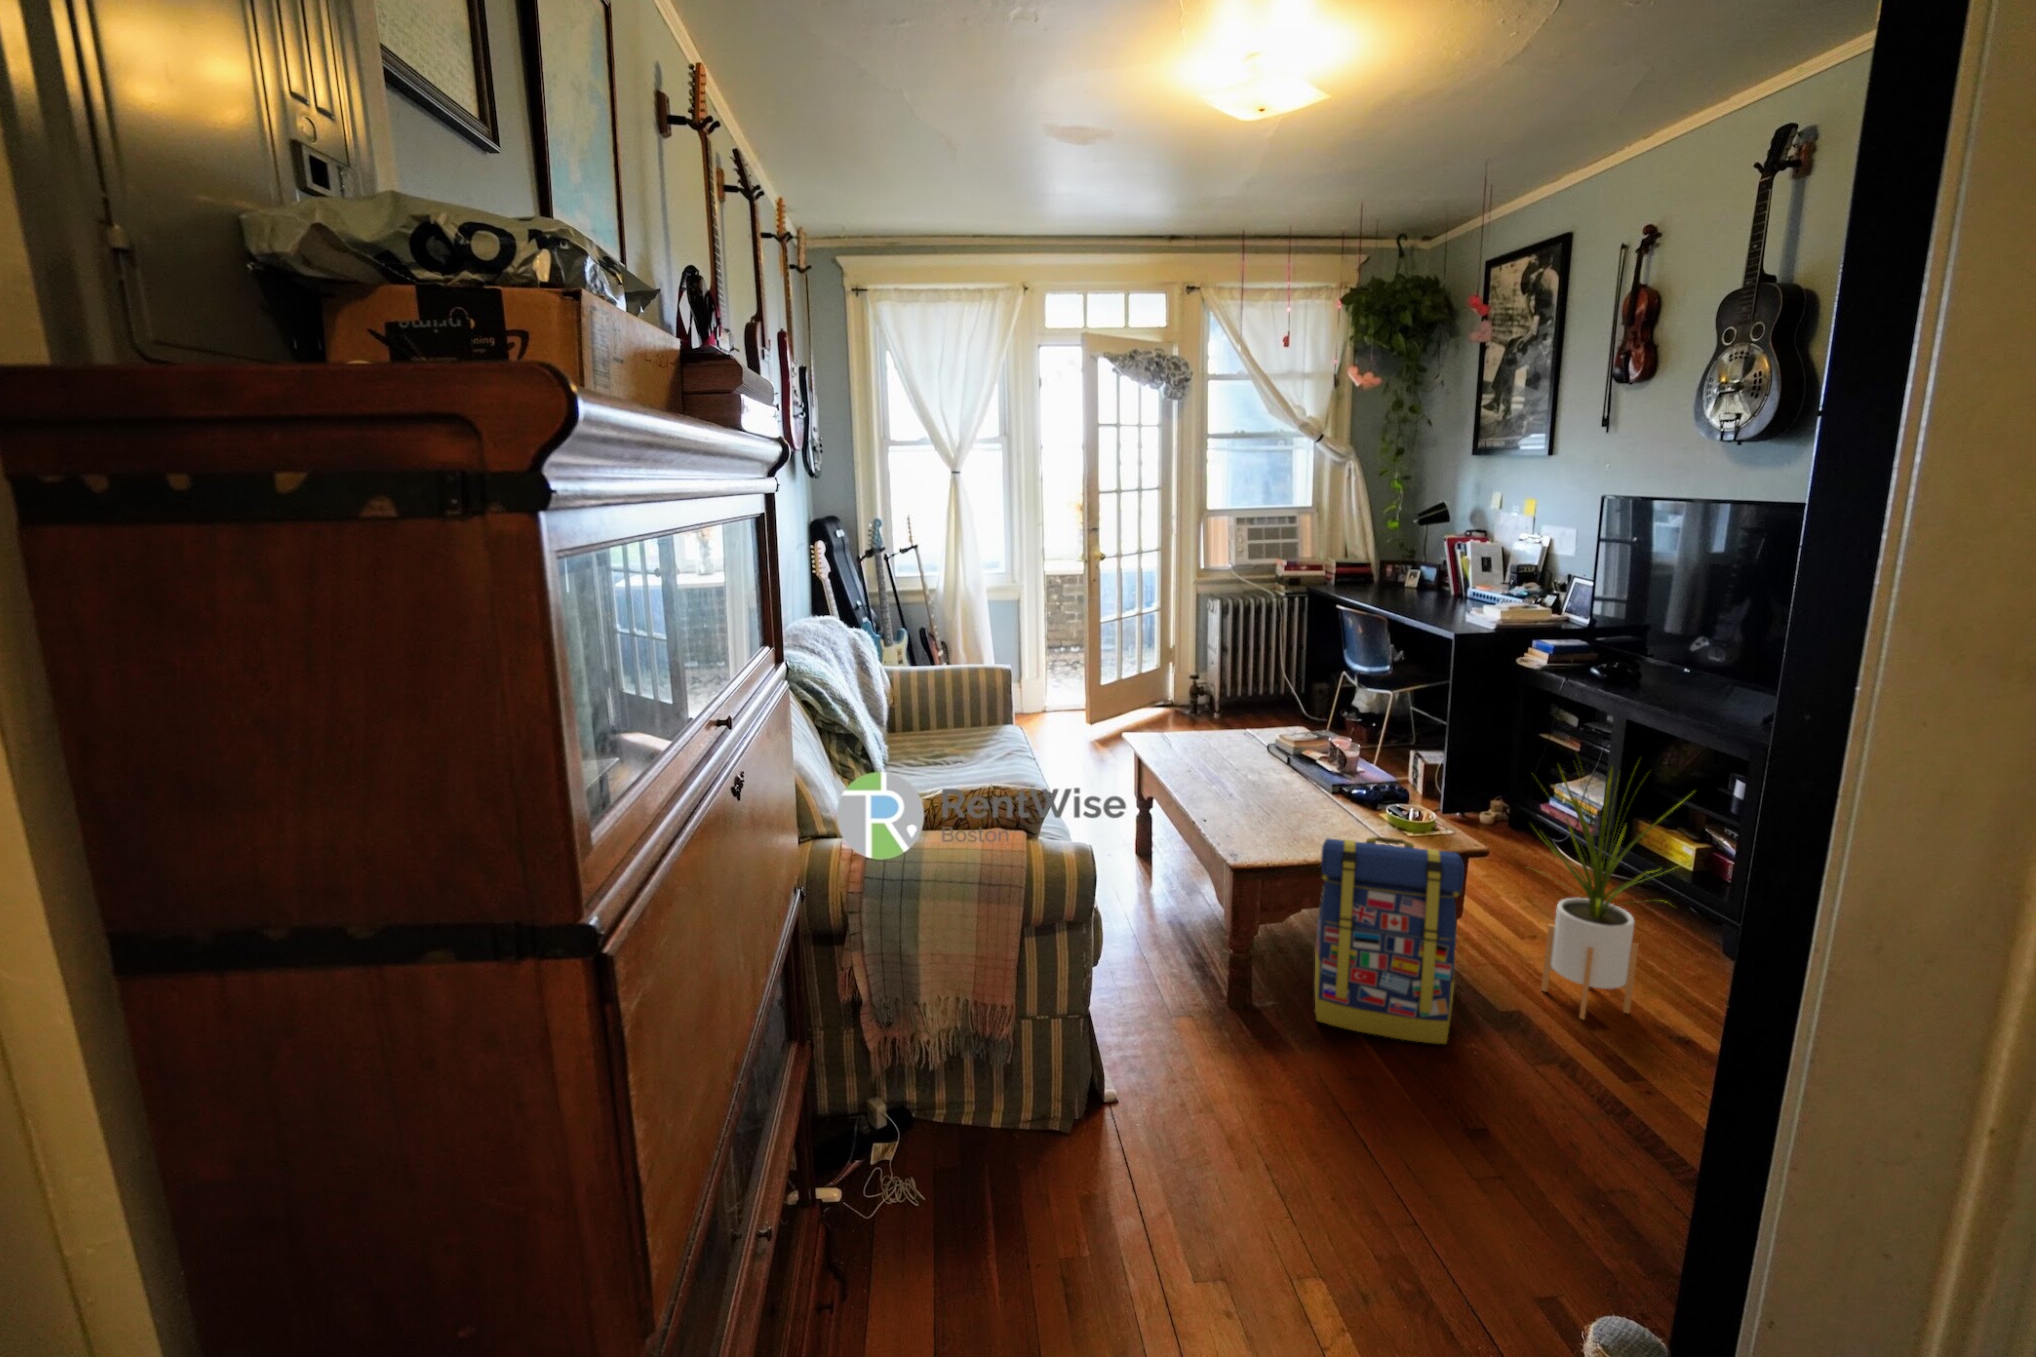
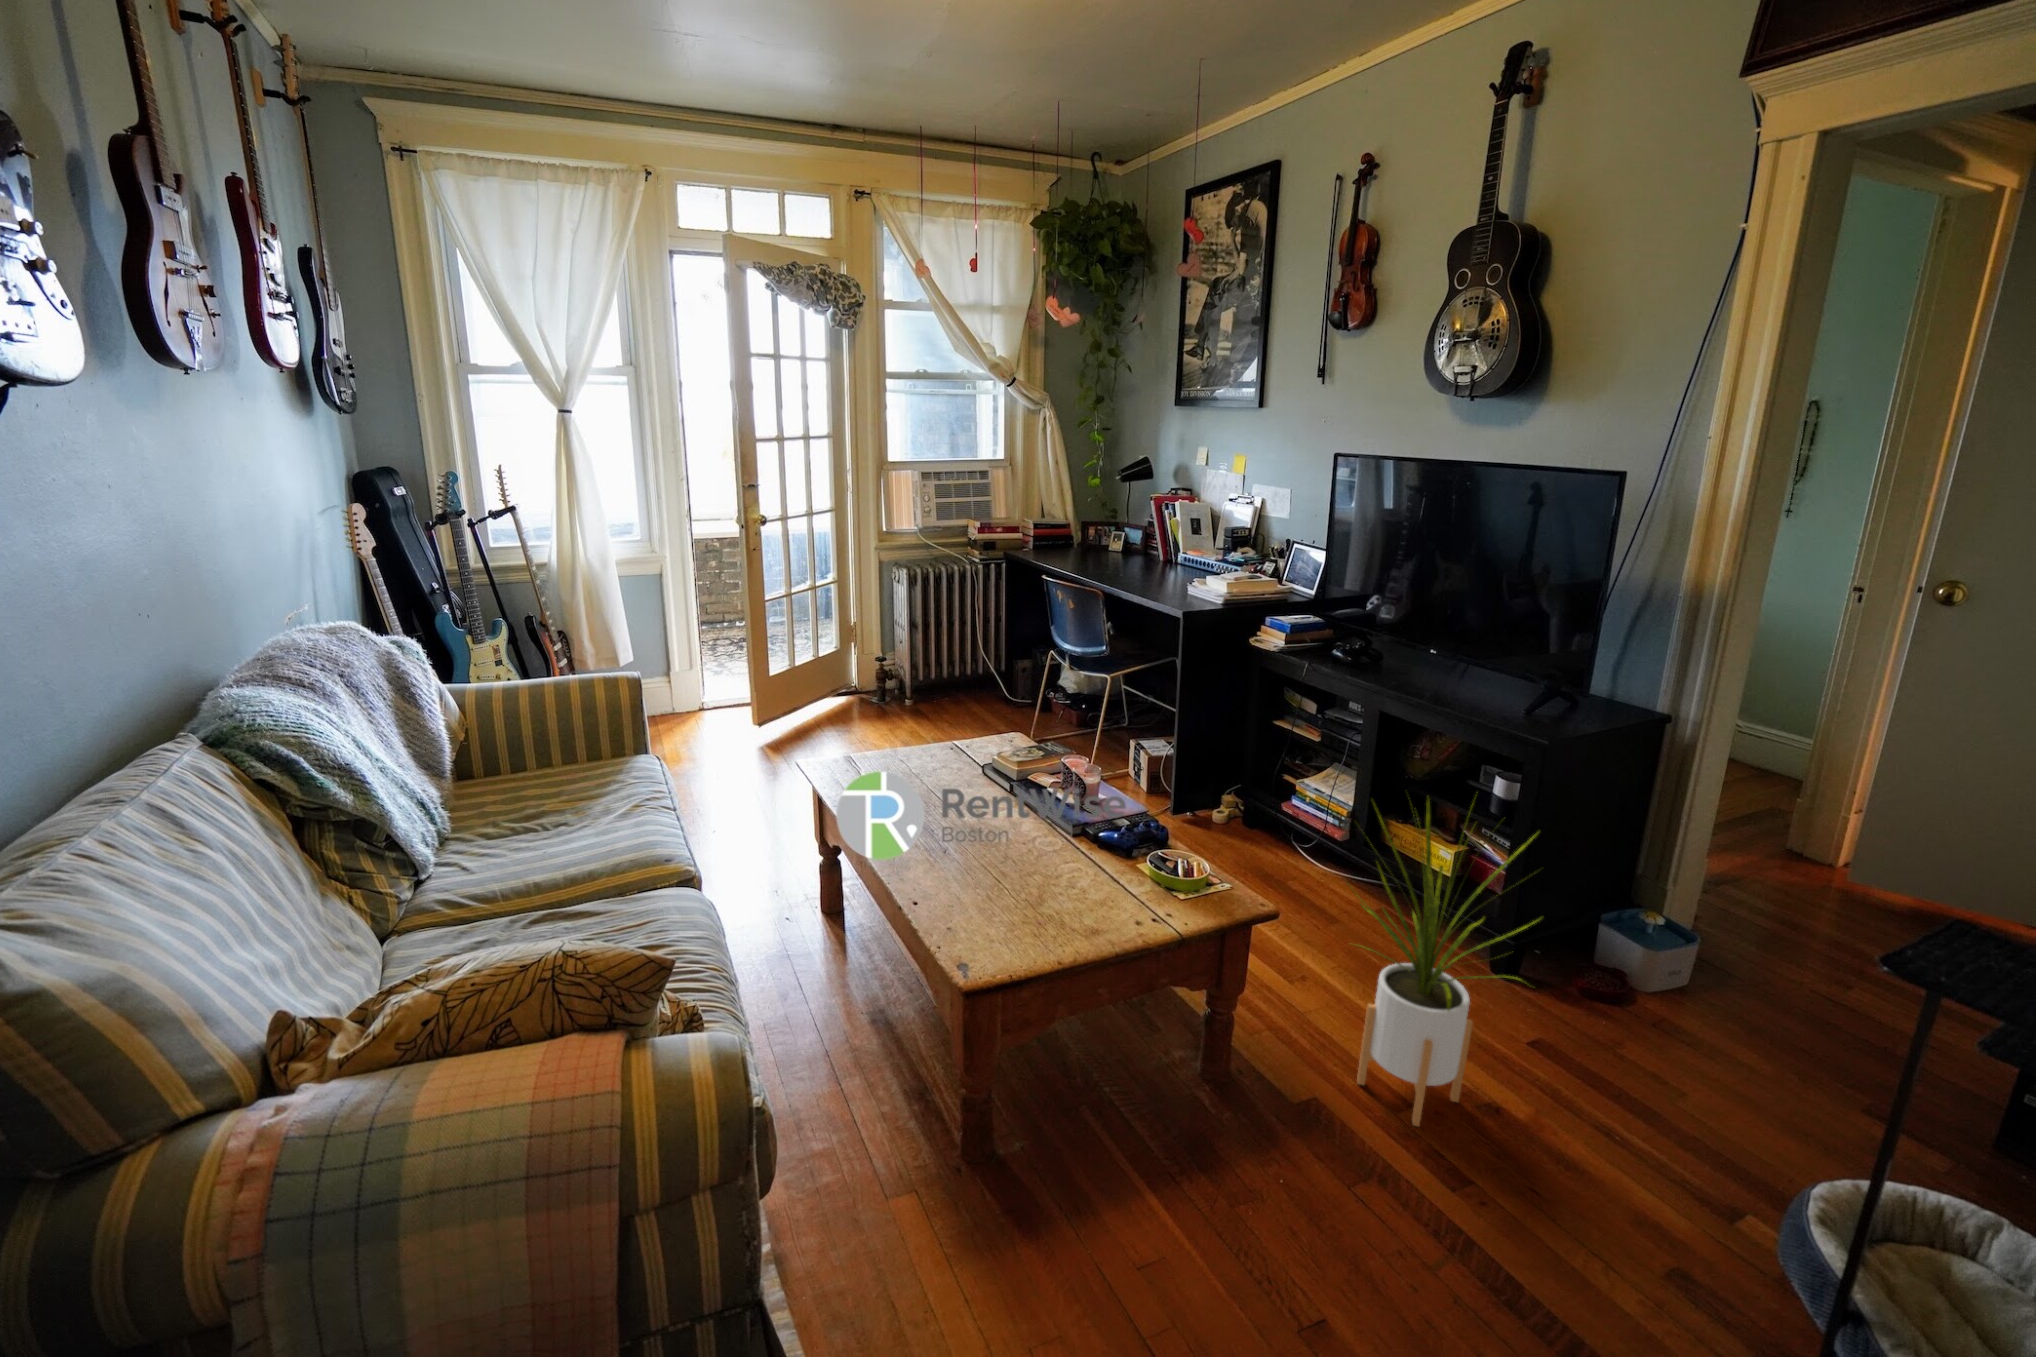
backpack: present [1314,837,1464,1044] -> none [1099,942,1311,1232]

